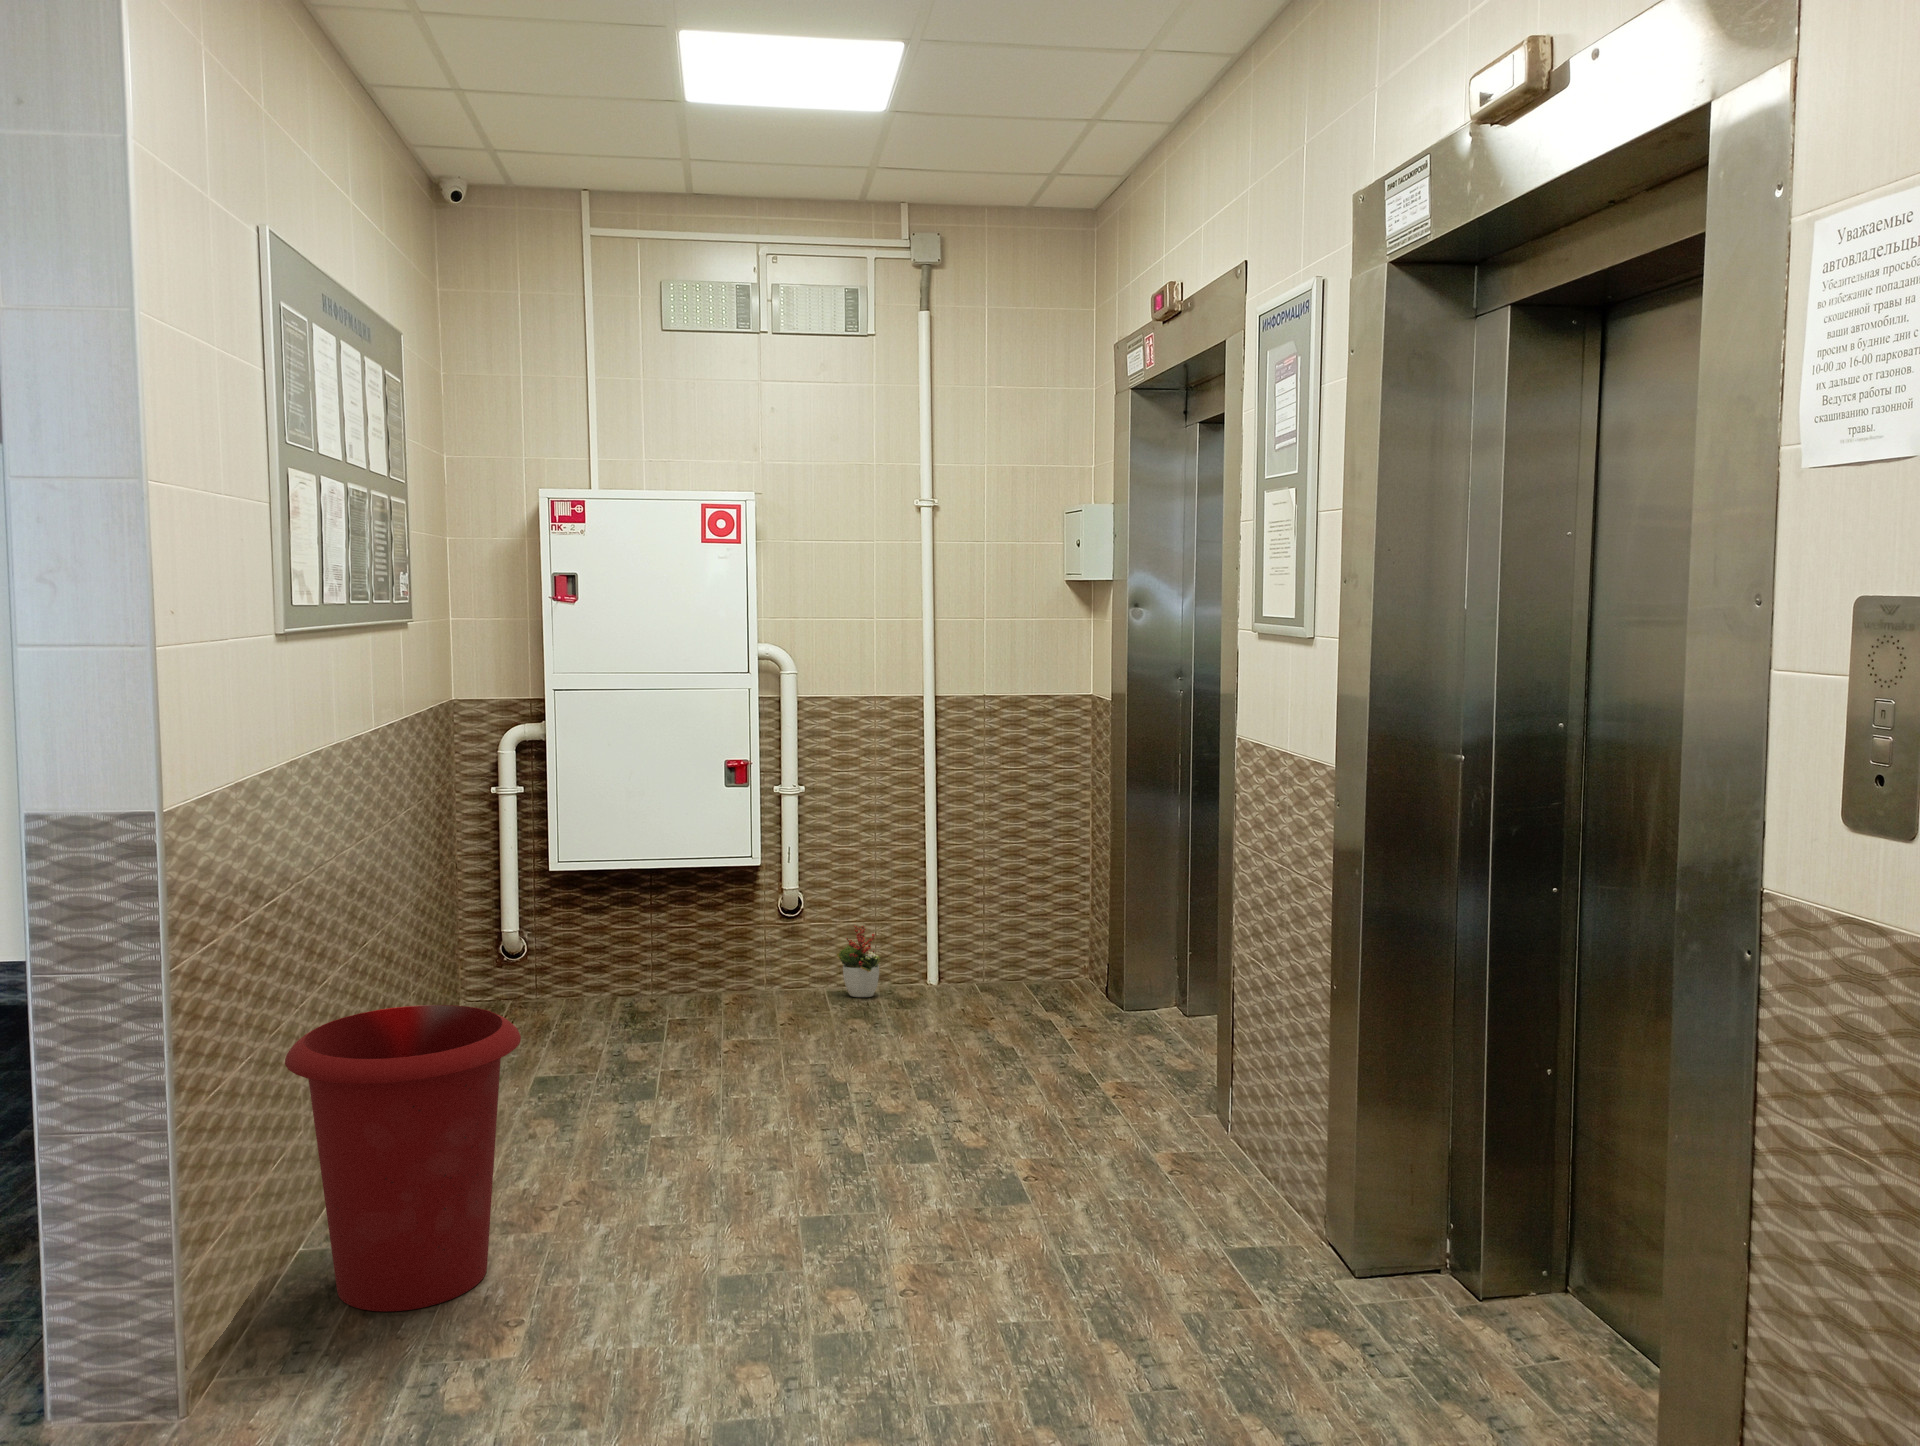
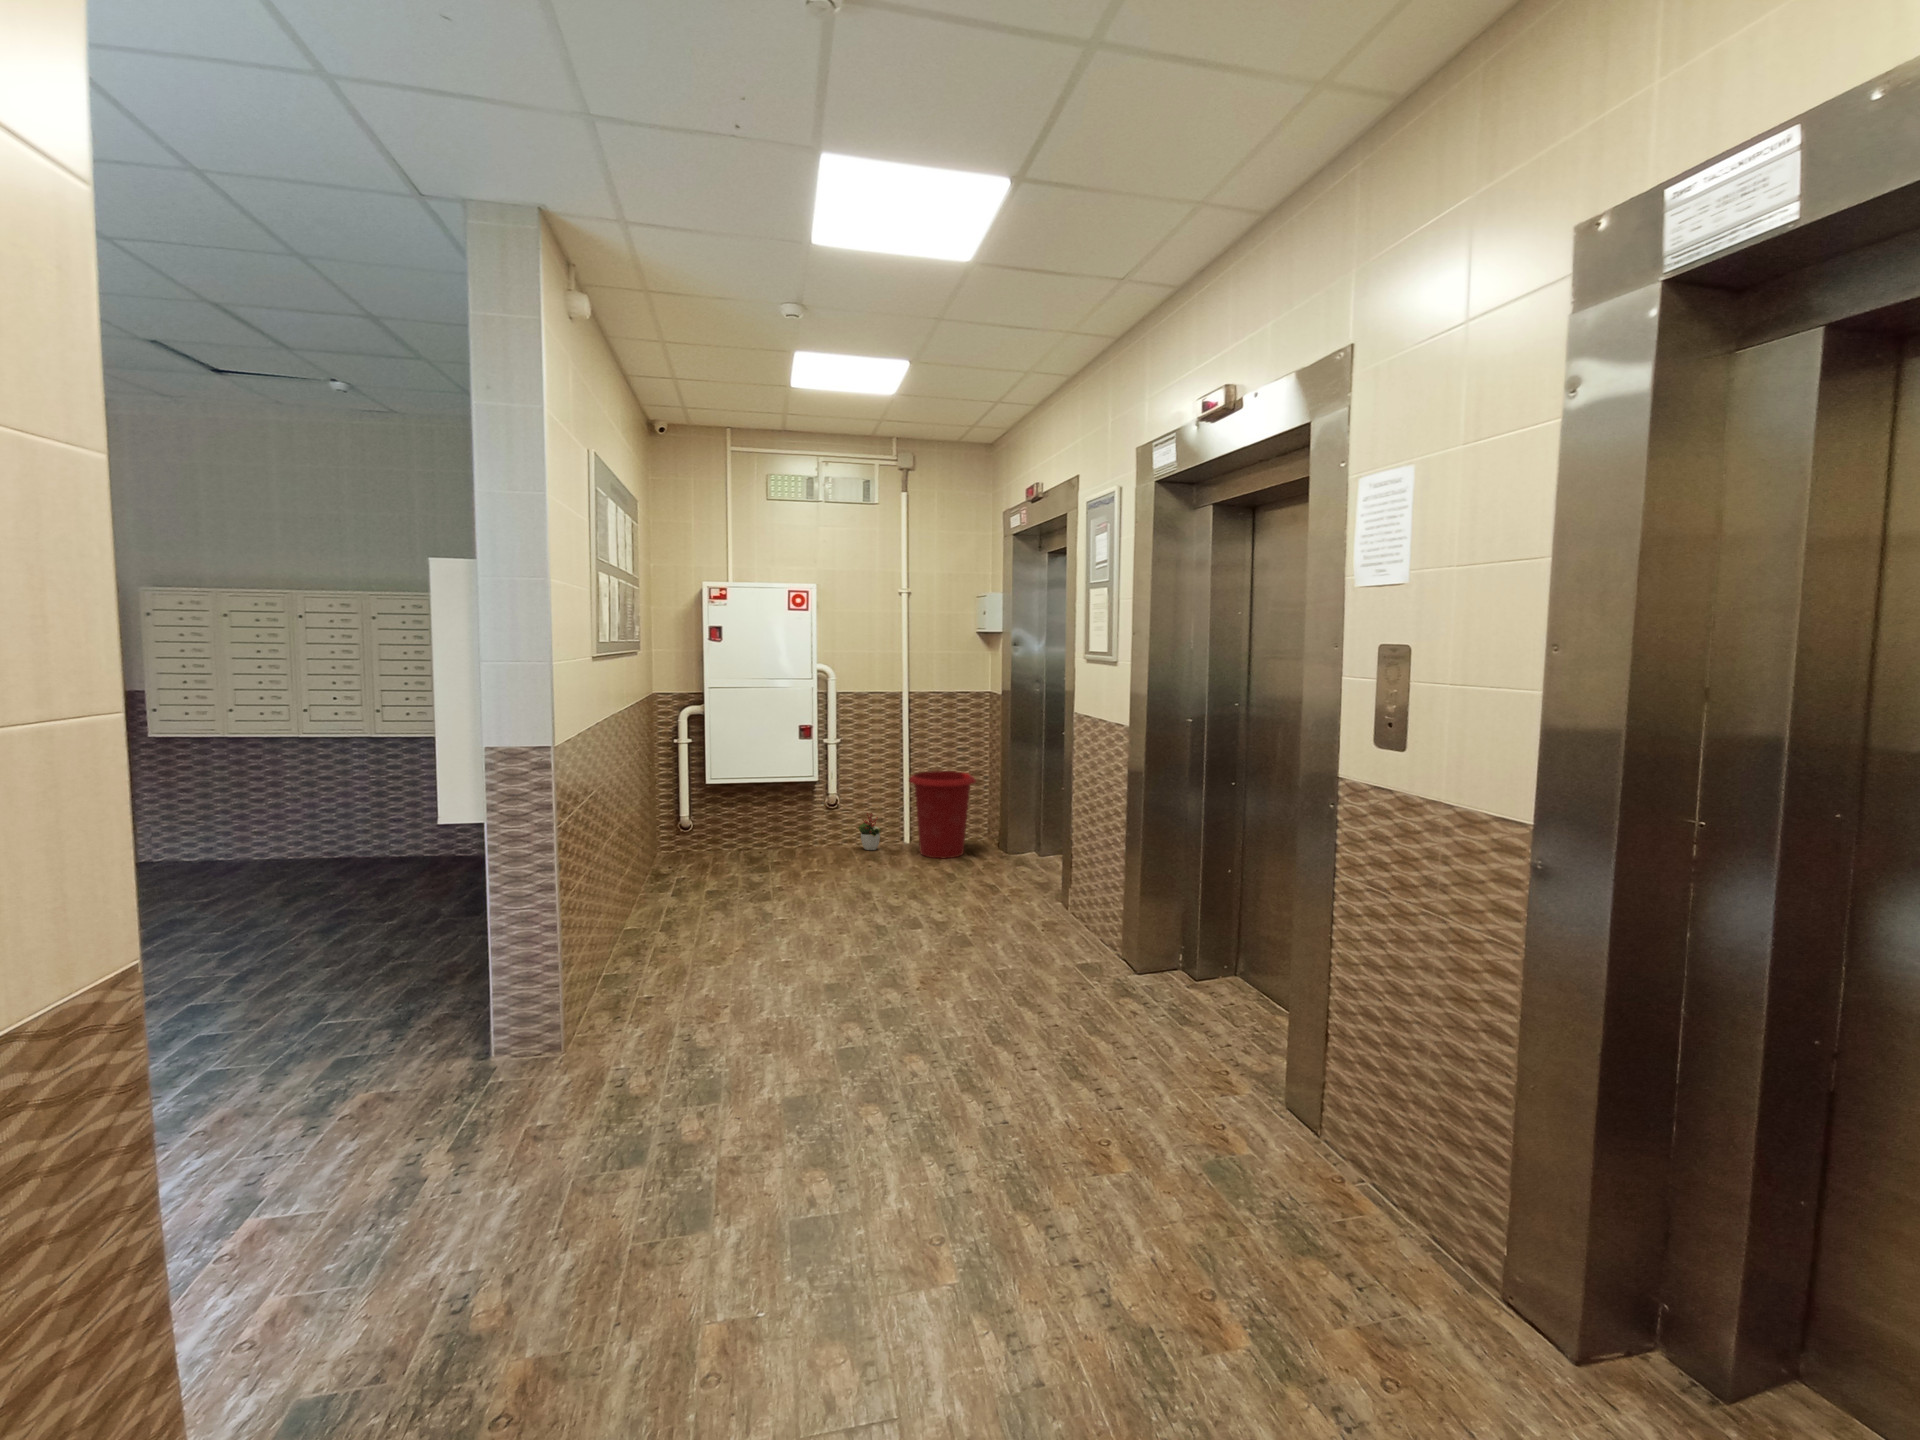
waste bin: present [285,1005,521,1312] -> present [909,771,976,858]

